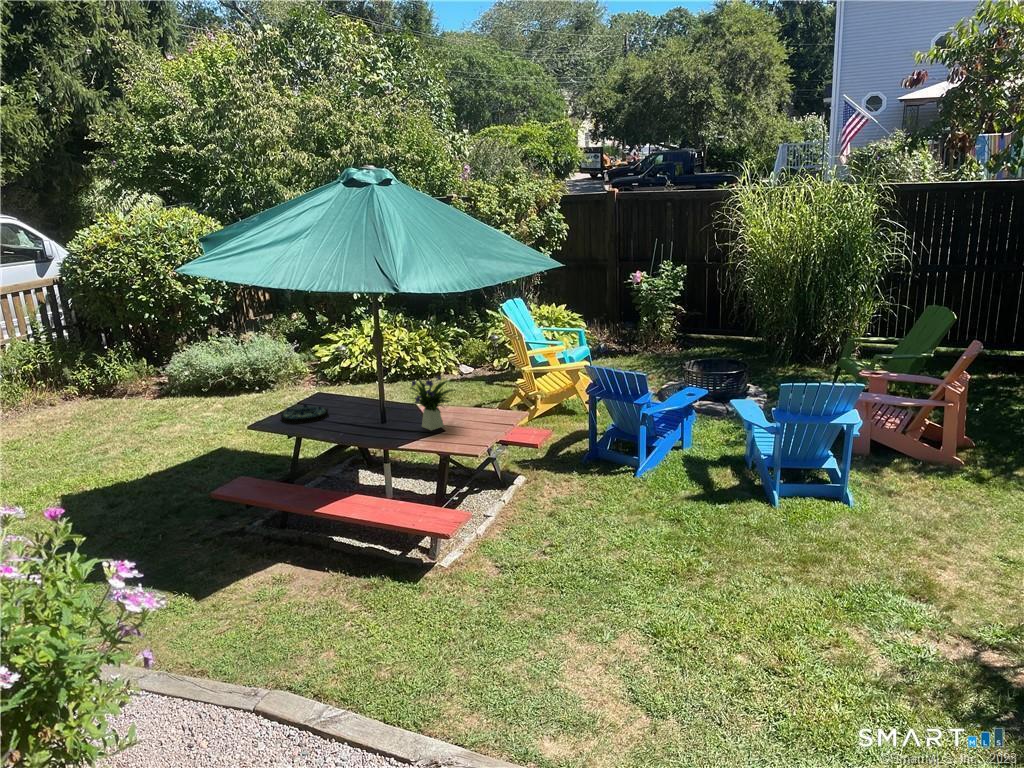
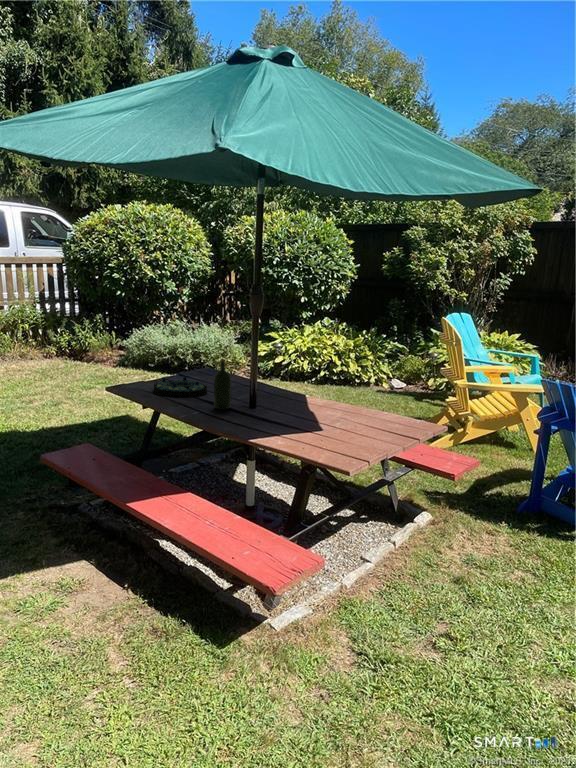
flower arrangement: present [411,376,454,430] -> none [279,357,348,430]
wine bottle: none [344,386,359,427] -> present [214,359,231,410]

